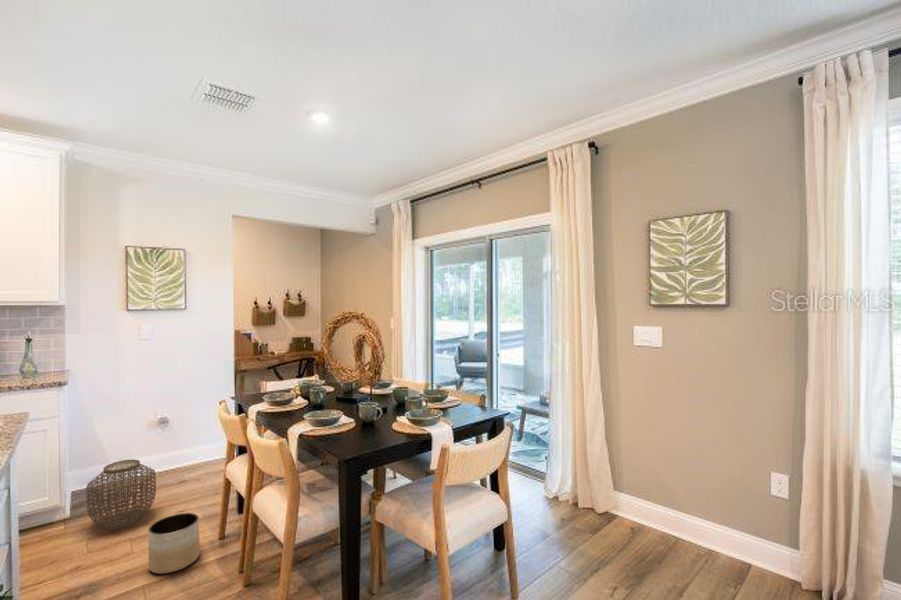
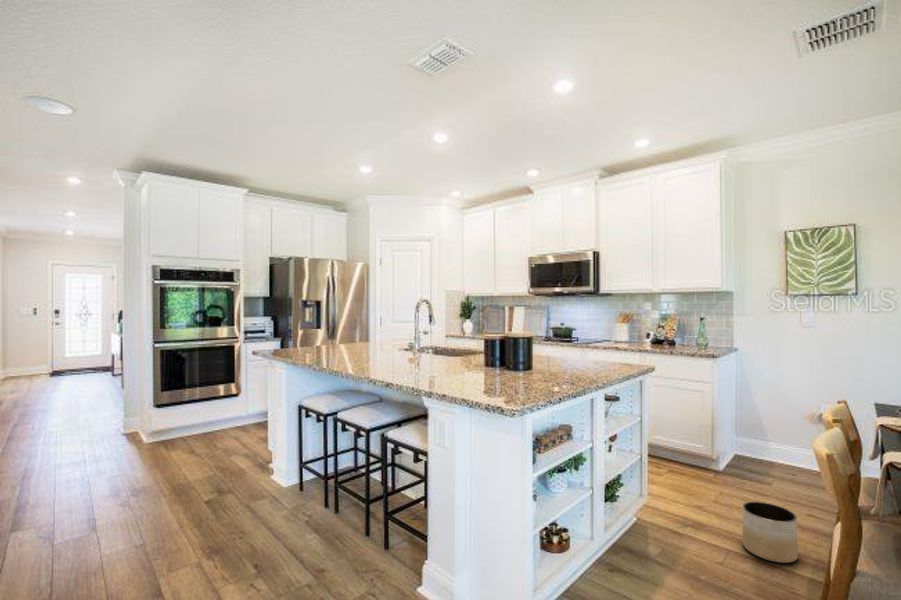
woven basket: present [86,459,156,530] -> none [723,437,787,502]

